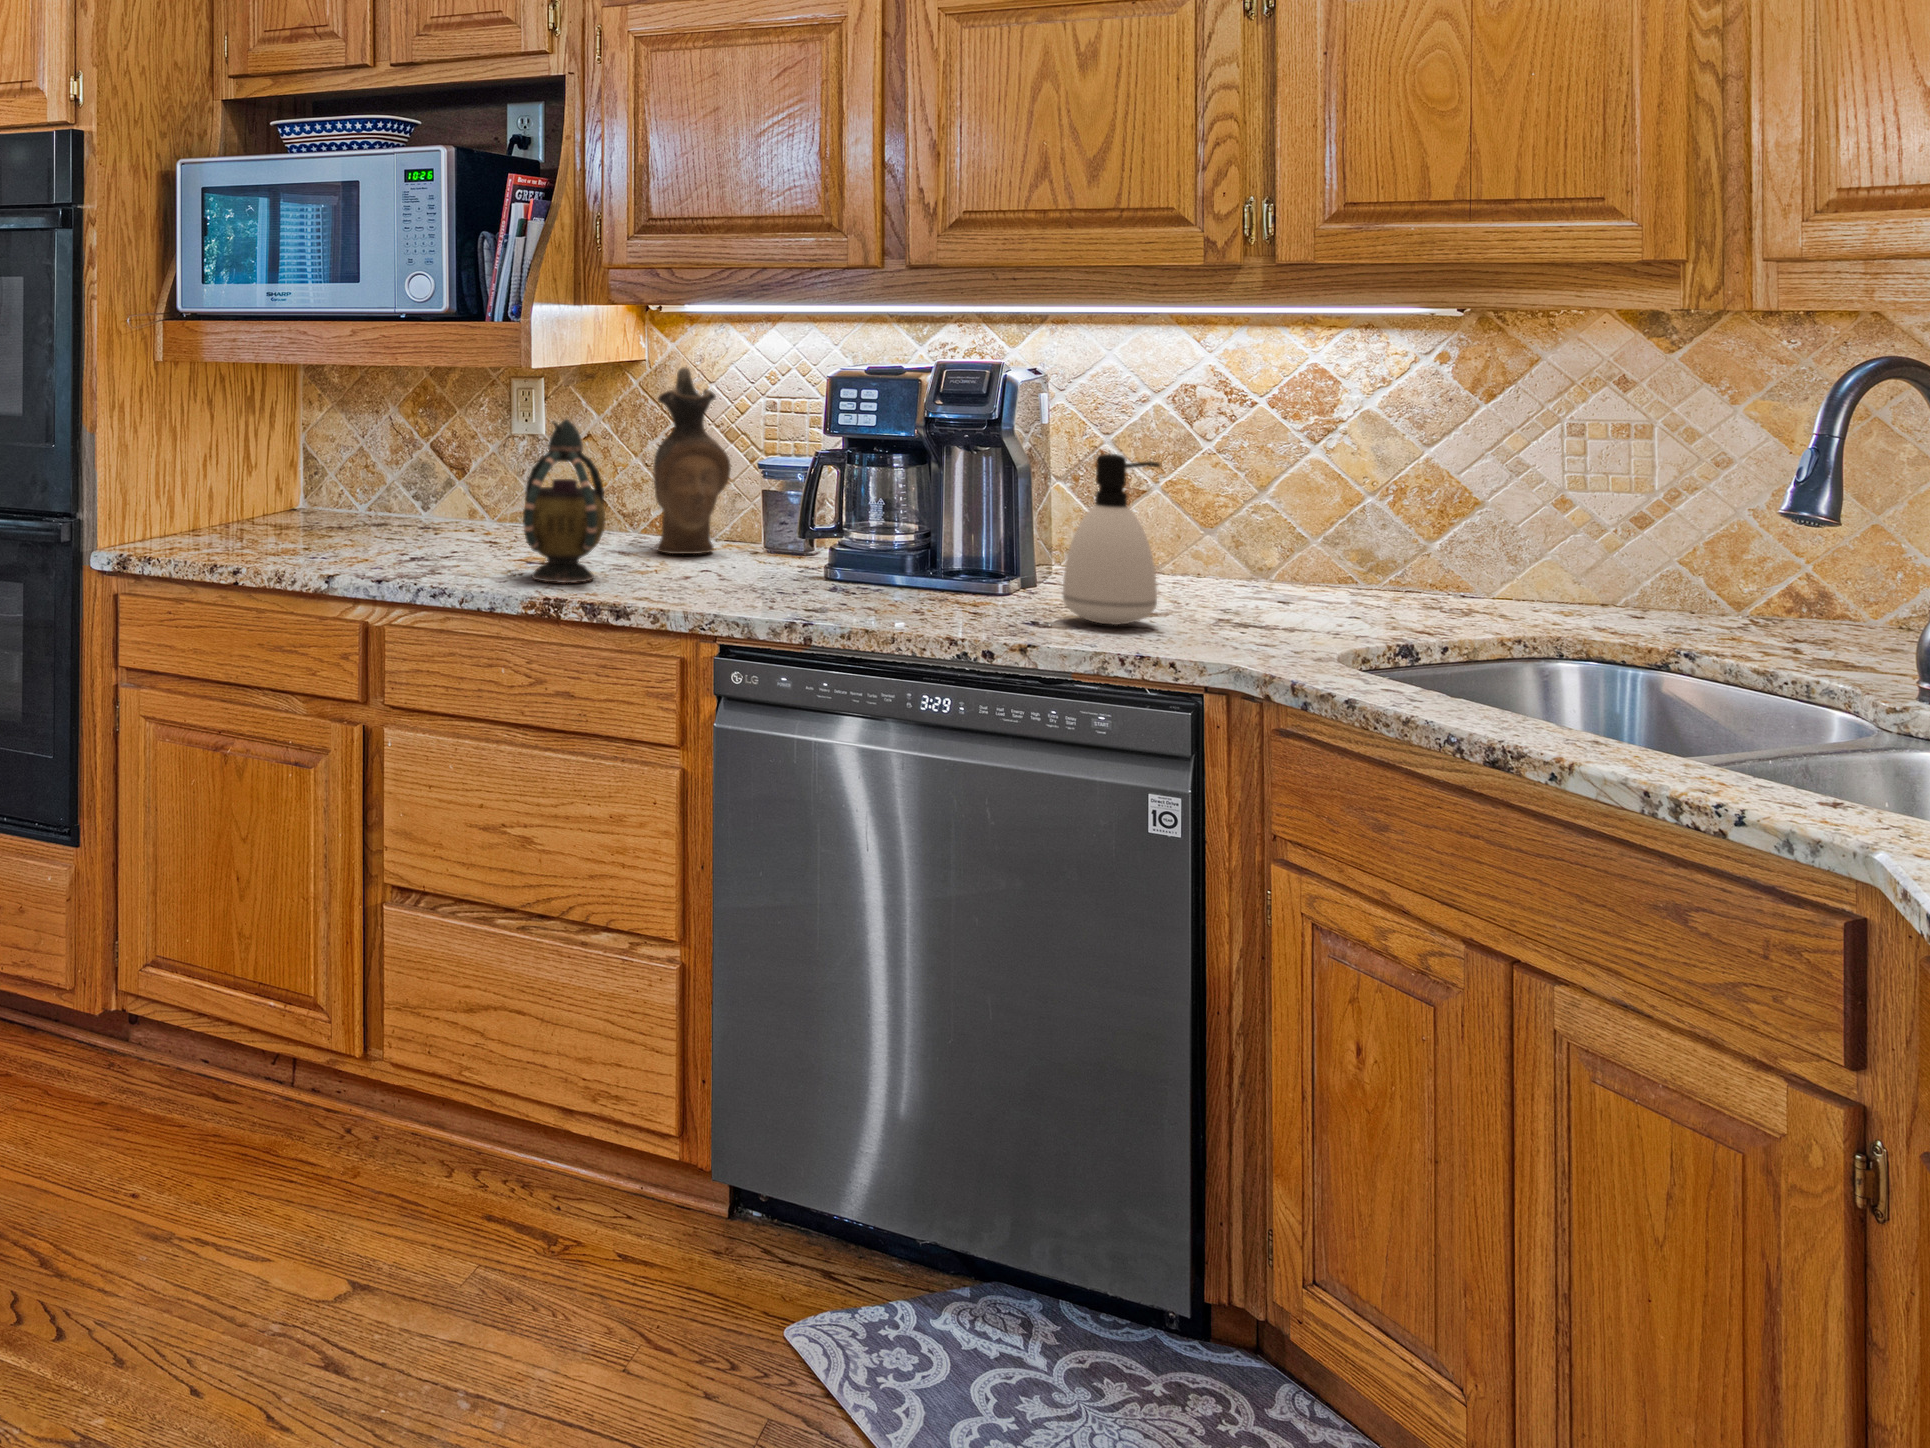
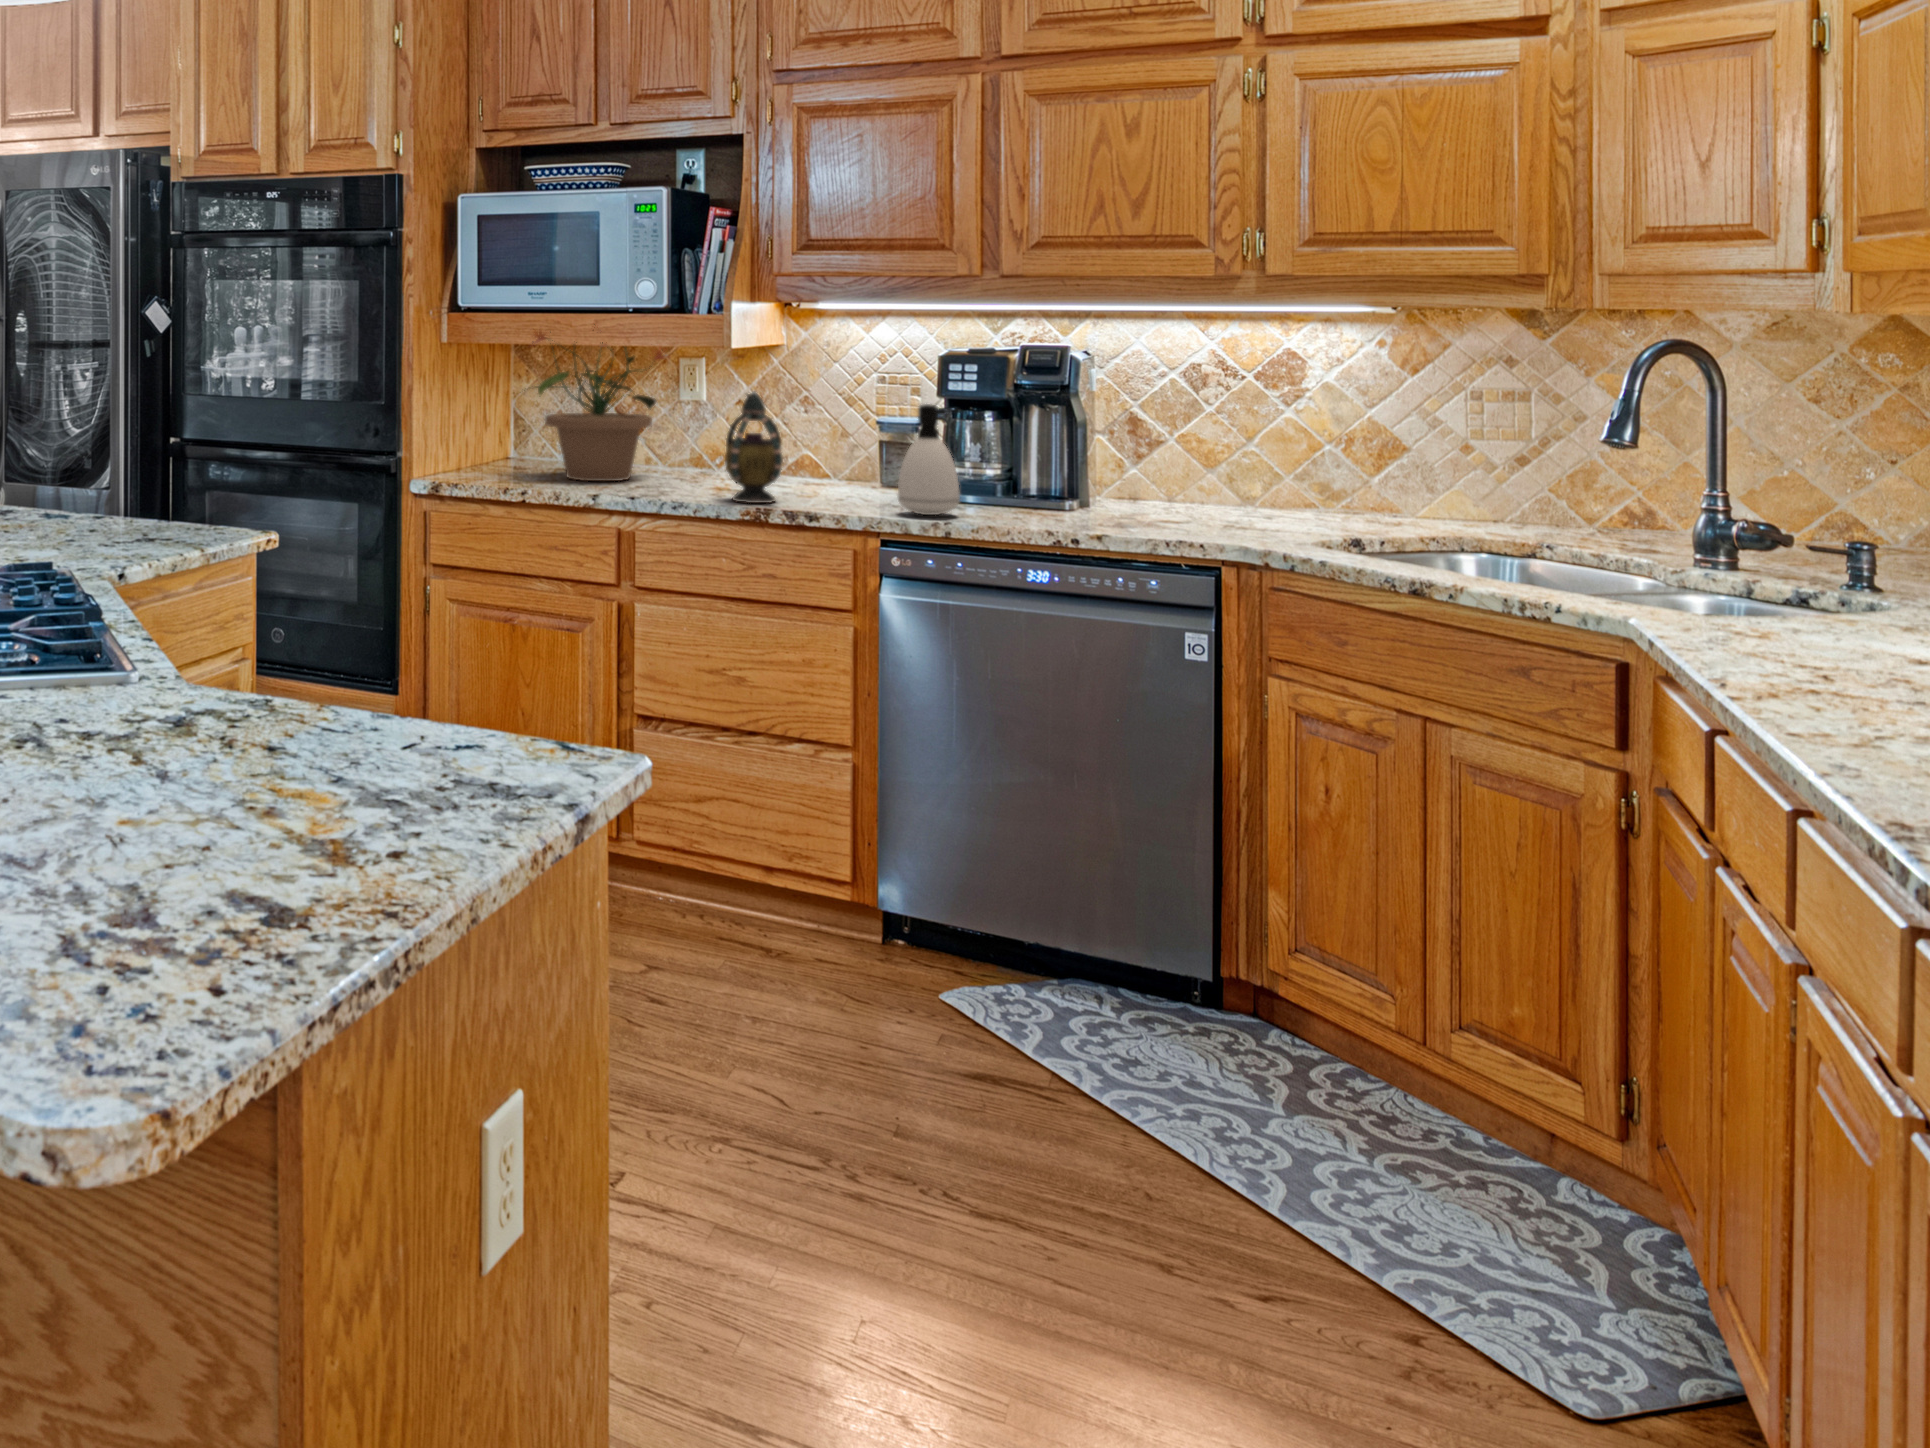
potted plant: none [279,300,484,543] -> present [524,324,664,481]
ceramic pitcher: present [653,367,731,554] -> none [801,353,857,486]
soap dispenser: present [1063,454,1160,625] -> present [898,404,960,515]

